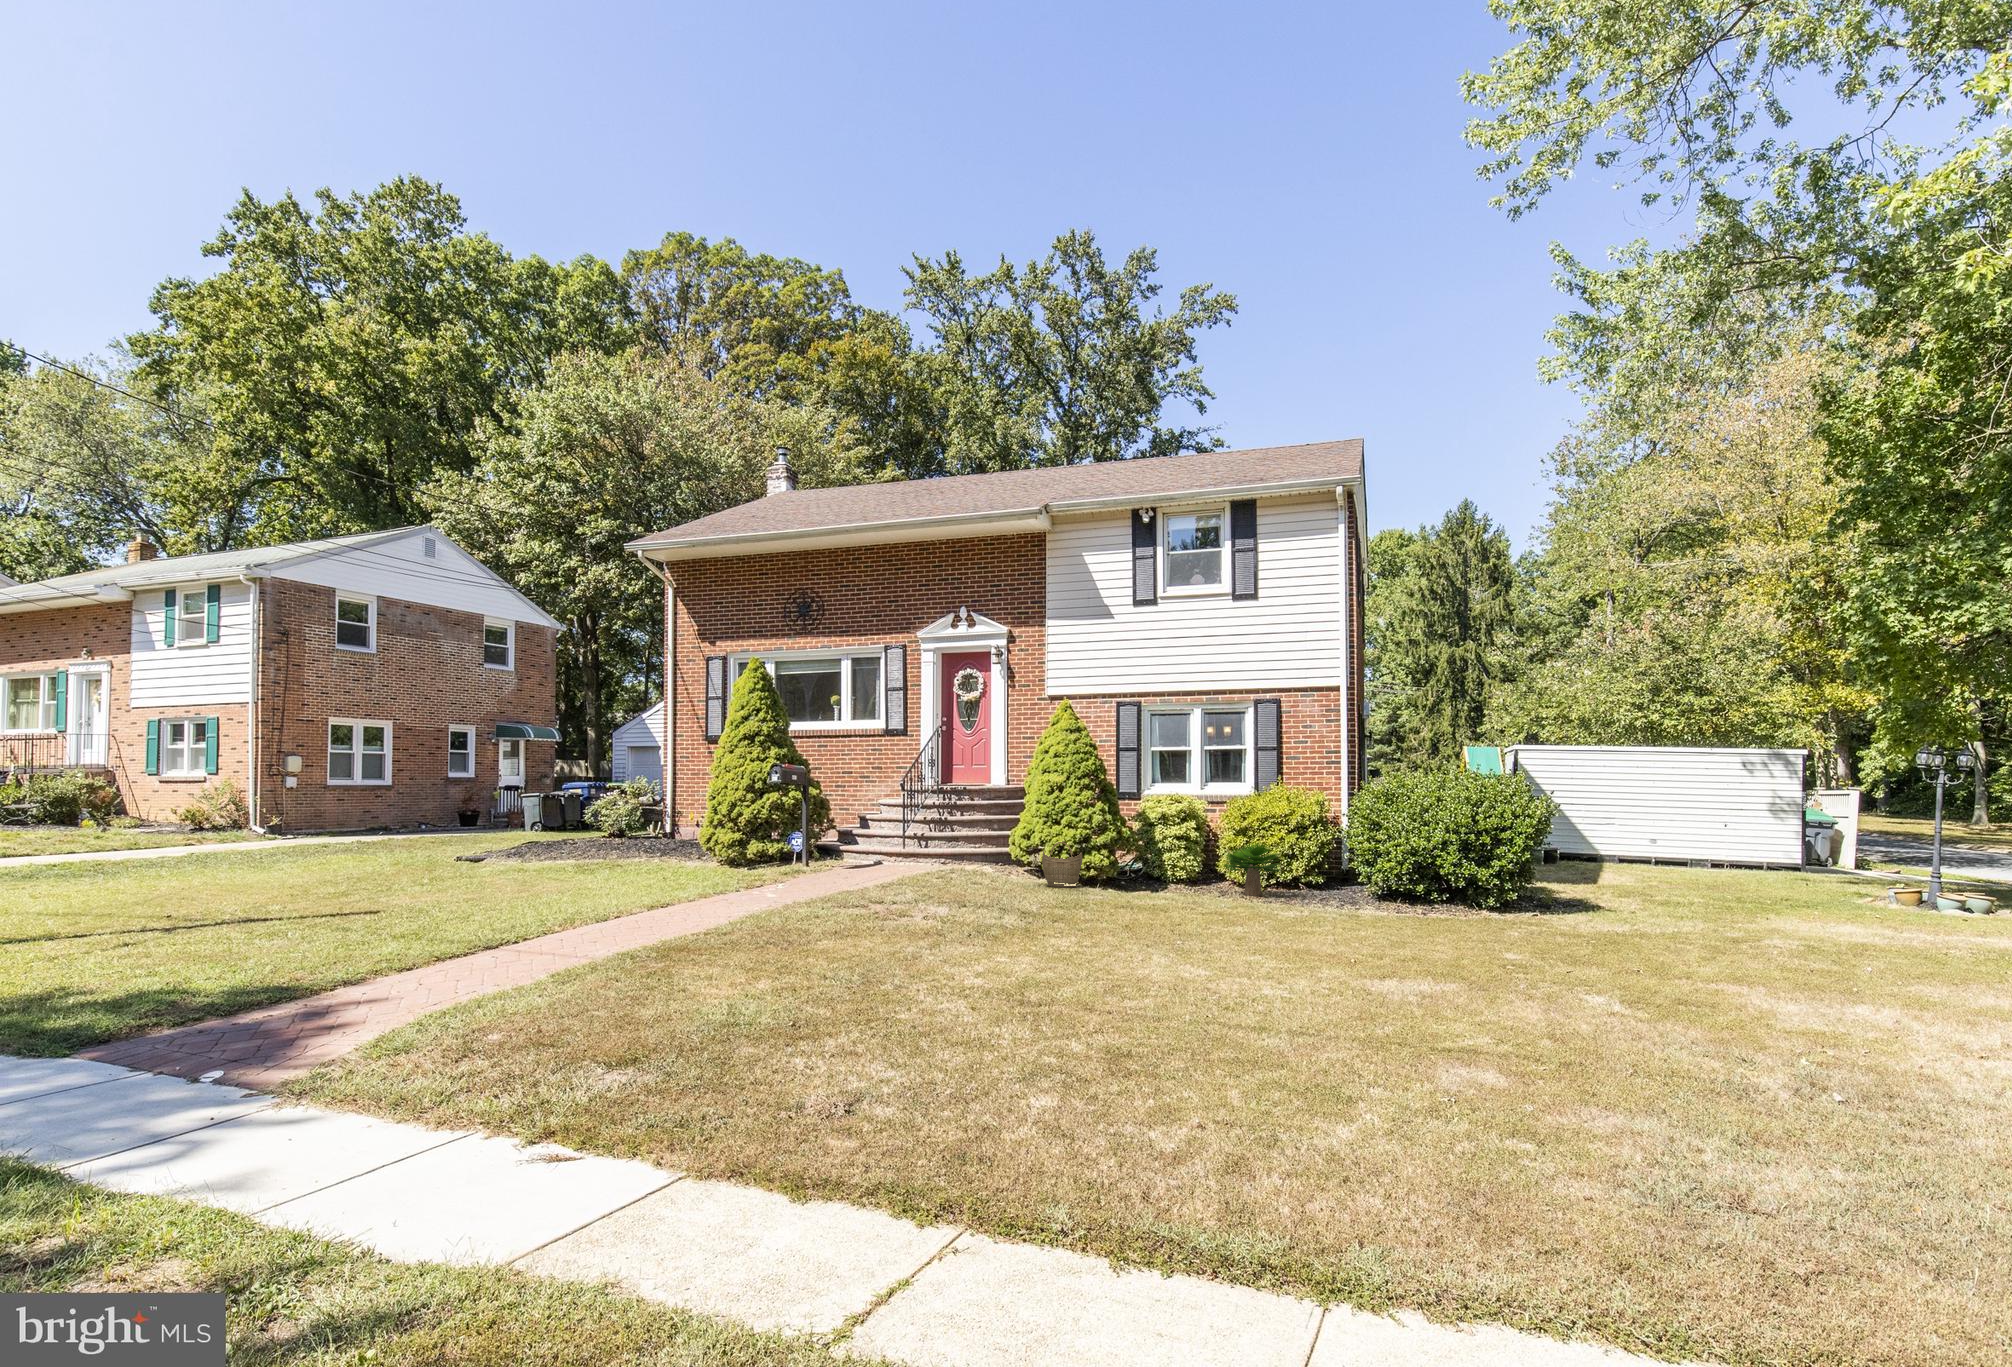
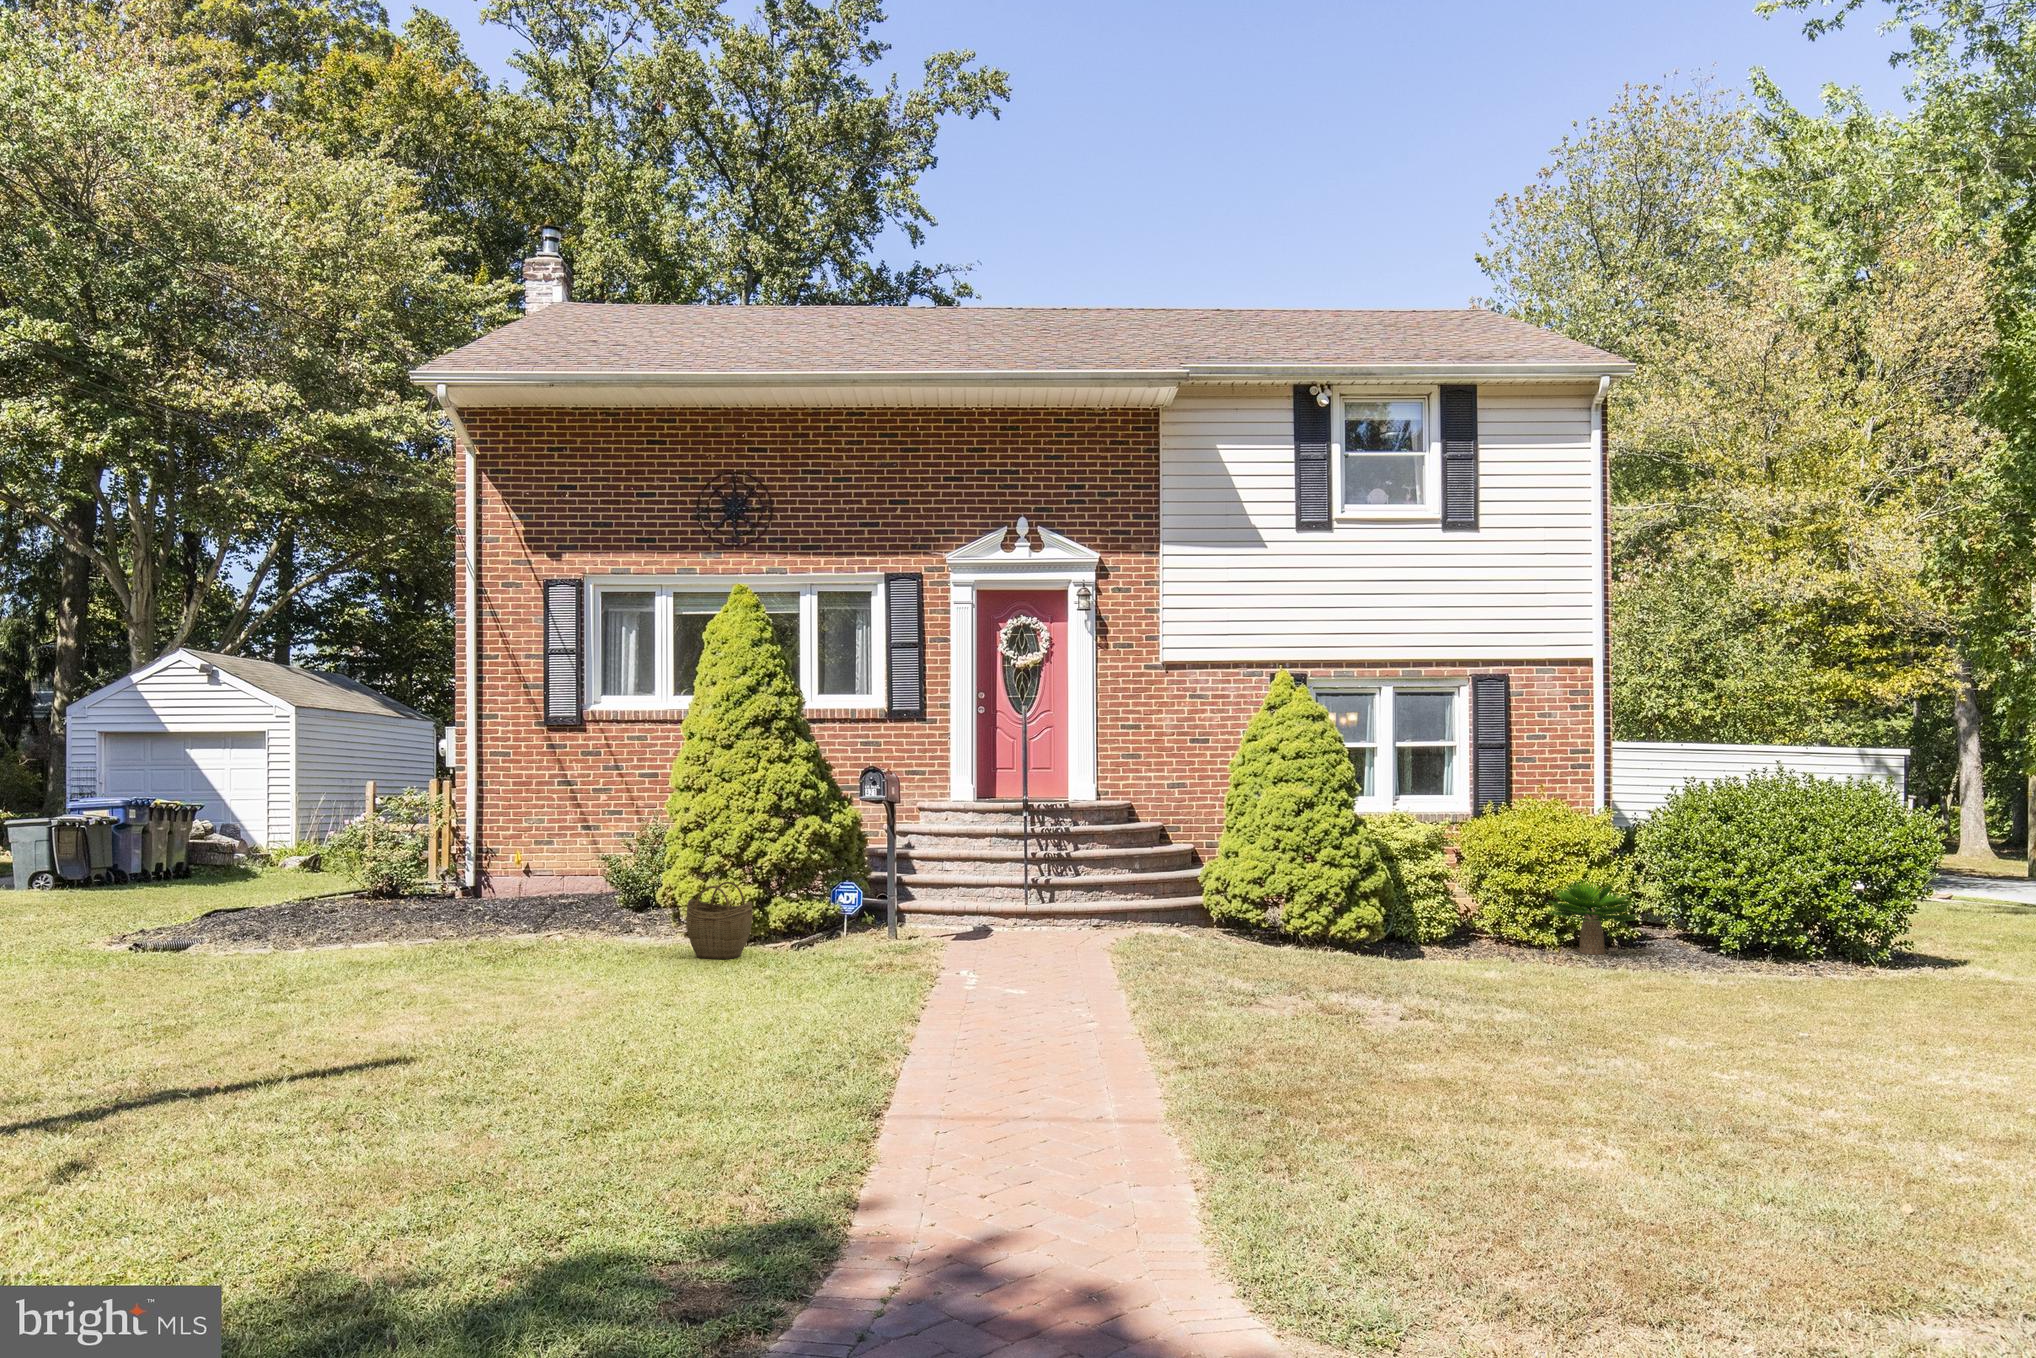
woven basket: present [1042,841,1082,888] -> present [686,882,753,959]

